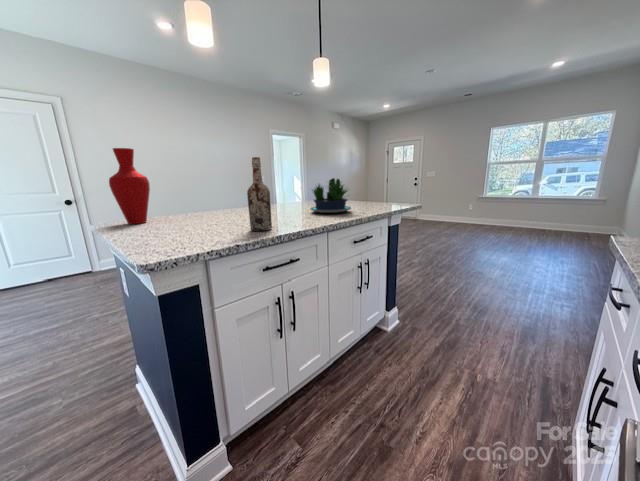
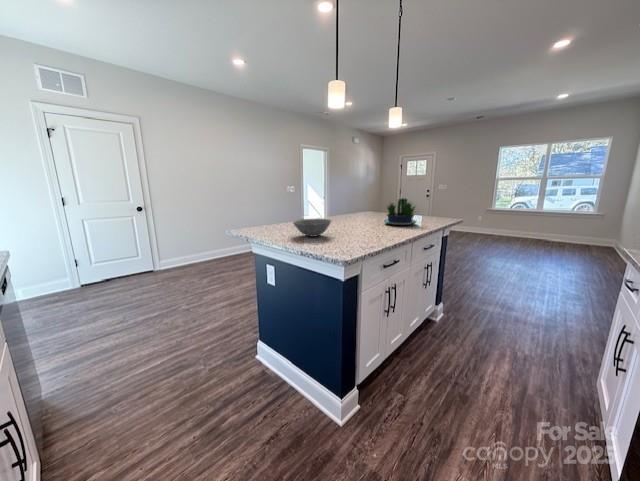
vase: present [109,148,150,224] -> none [249,177,275,232]
wine bottle: present [247,157,272,231] -> none [366,187,382,239]
bowl: none [151,205,211,229] -> present [293,219,332,237]

